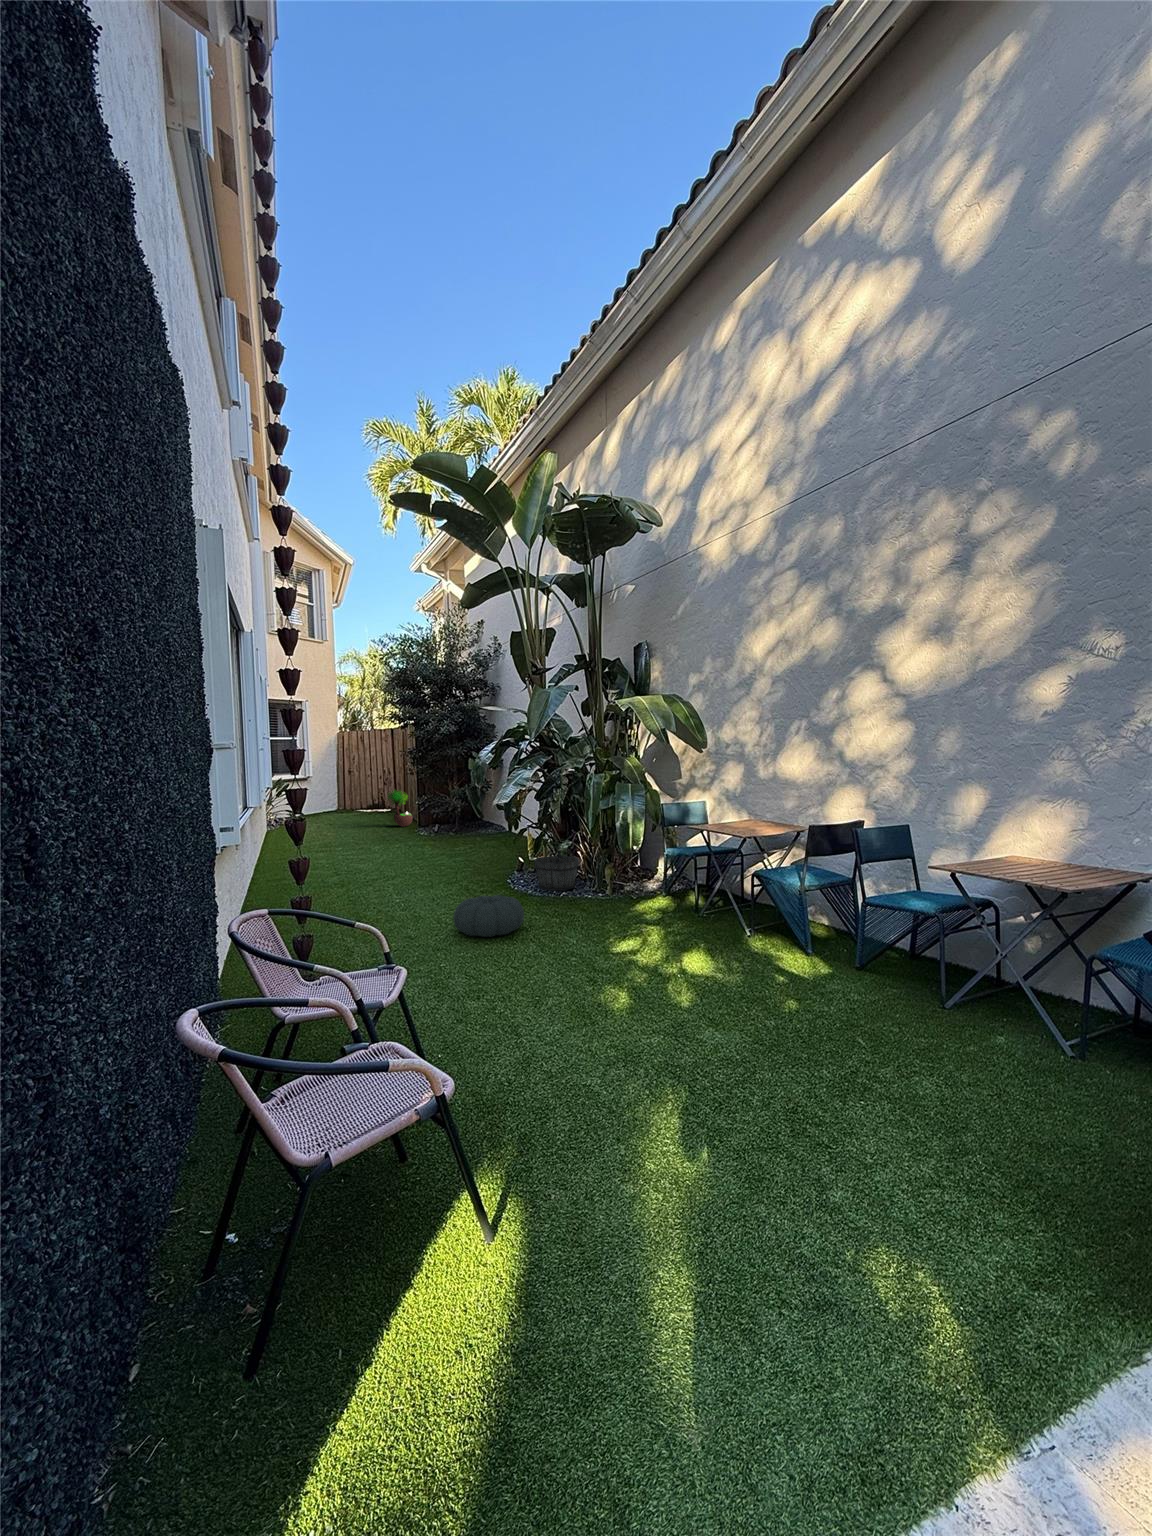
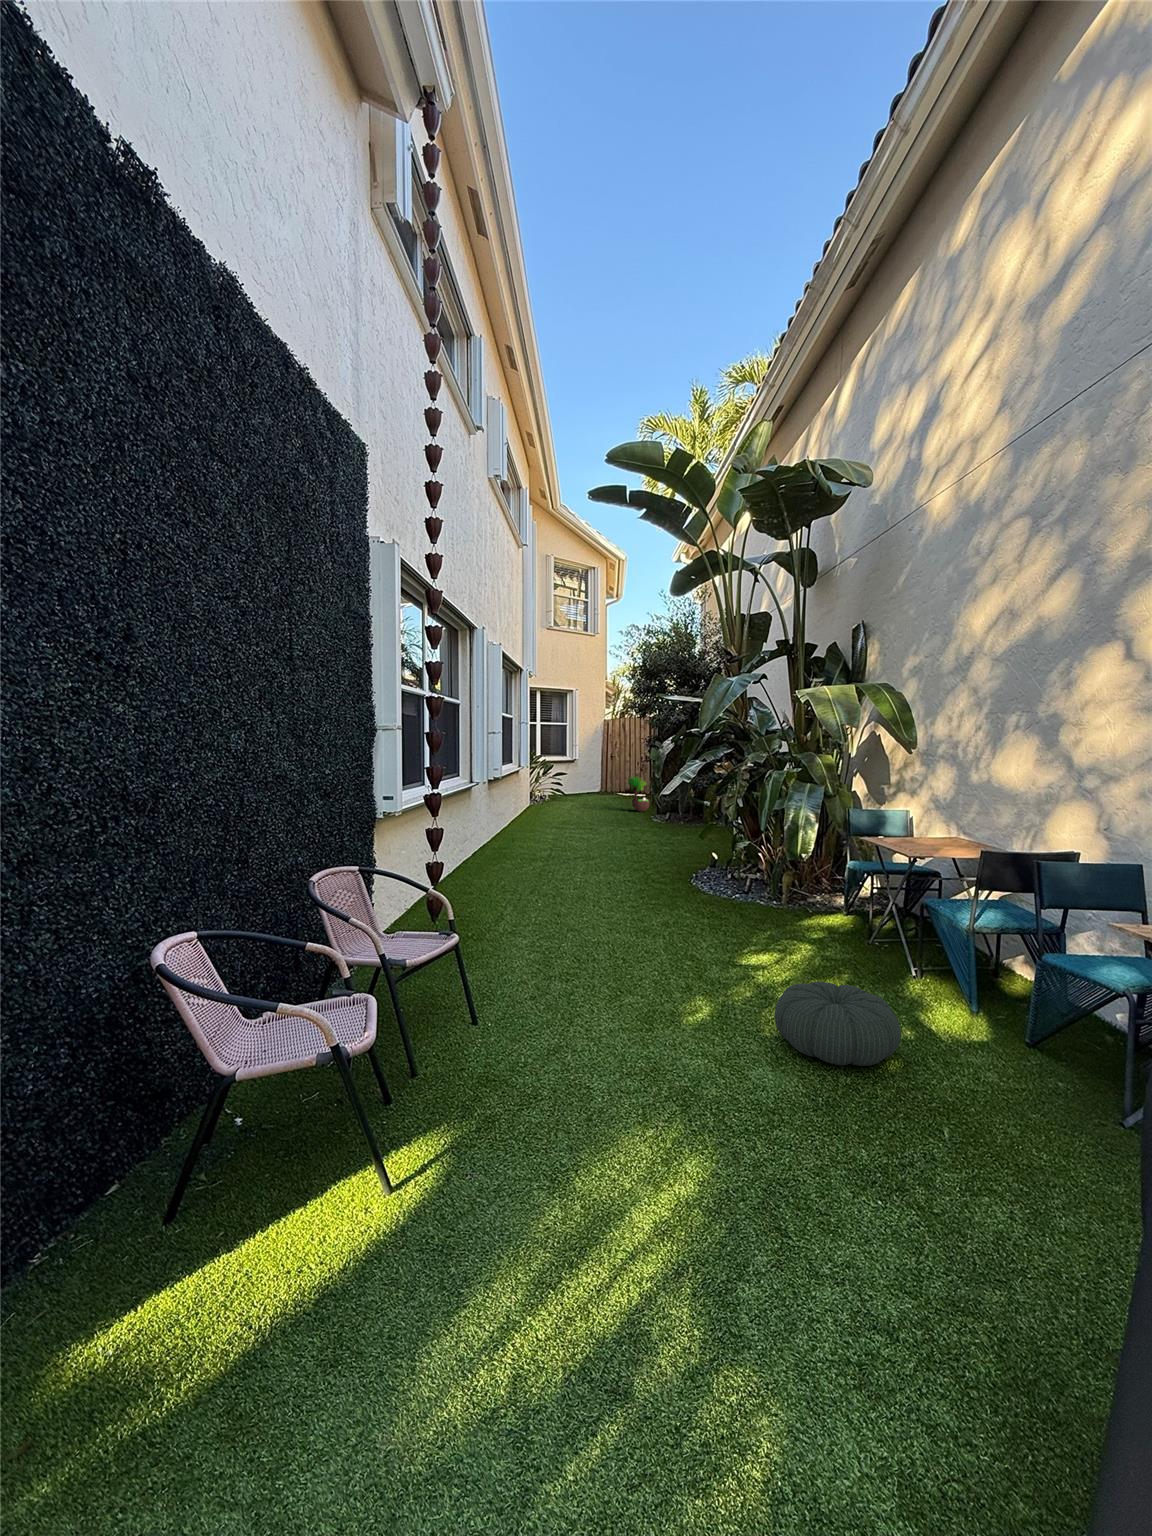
wooden bucket: present [534,850,580,891] -> none [713,849,763,892]
pouf: present [453,895,524,937] -> present [775,981,901,1066]

